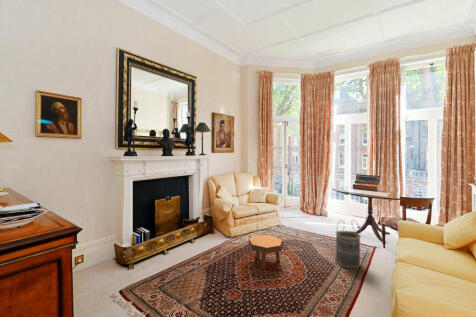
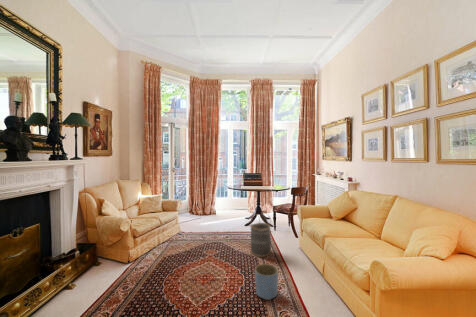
footstool: present [249,235,283,269] -> none [170,247,211,288]
planter: none [311,268,336,304] -> present [255,264,278,300]

